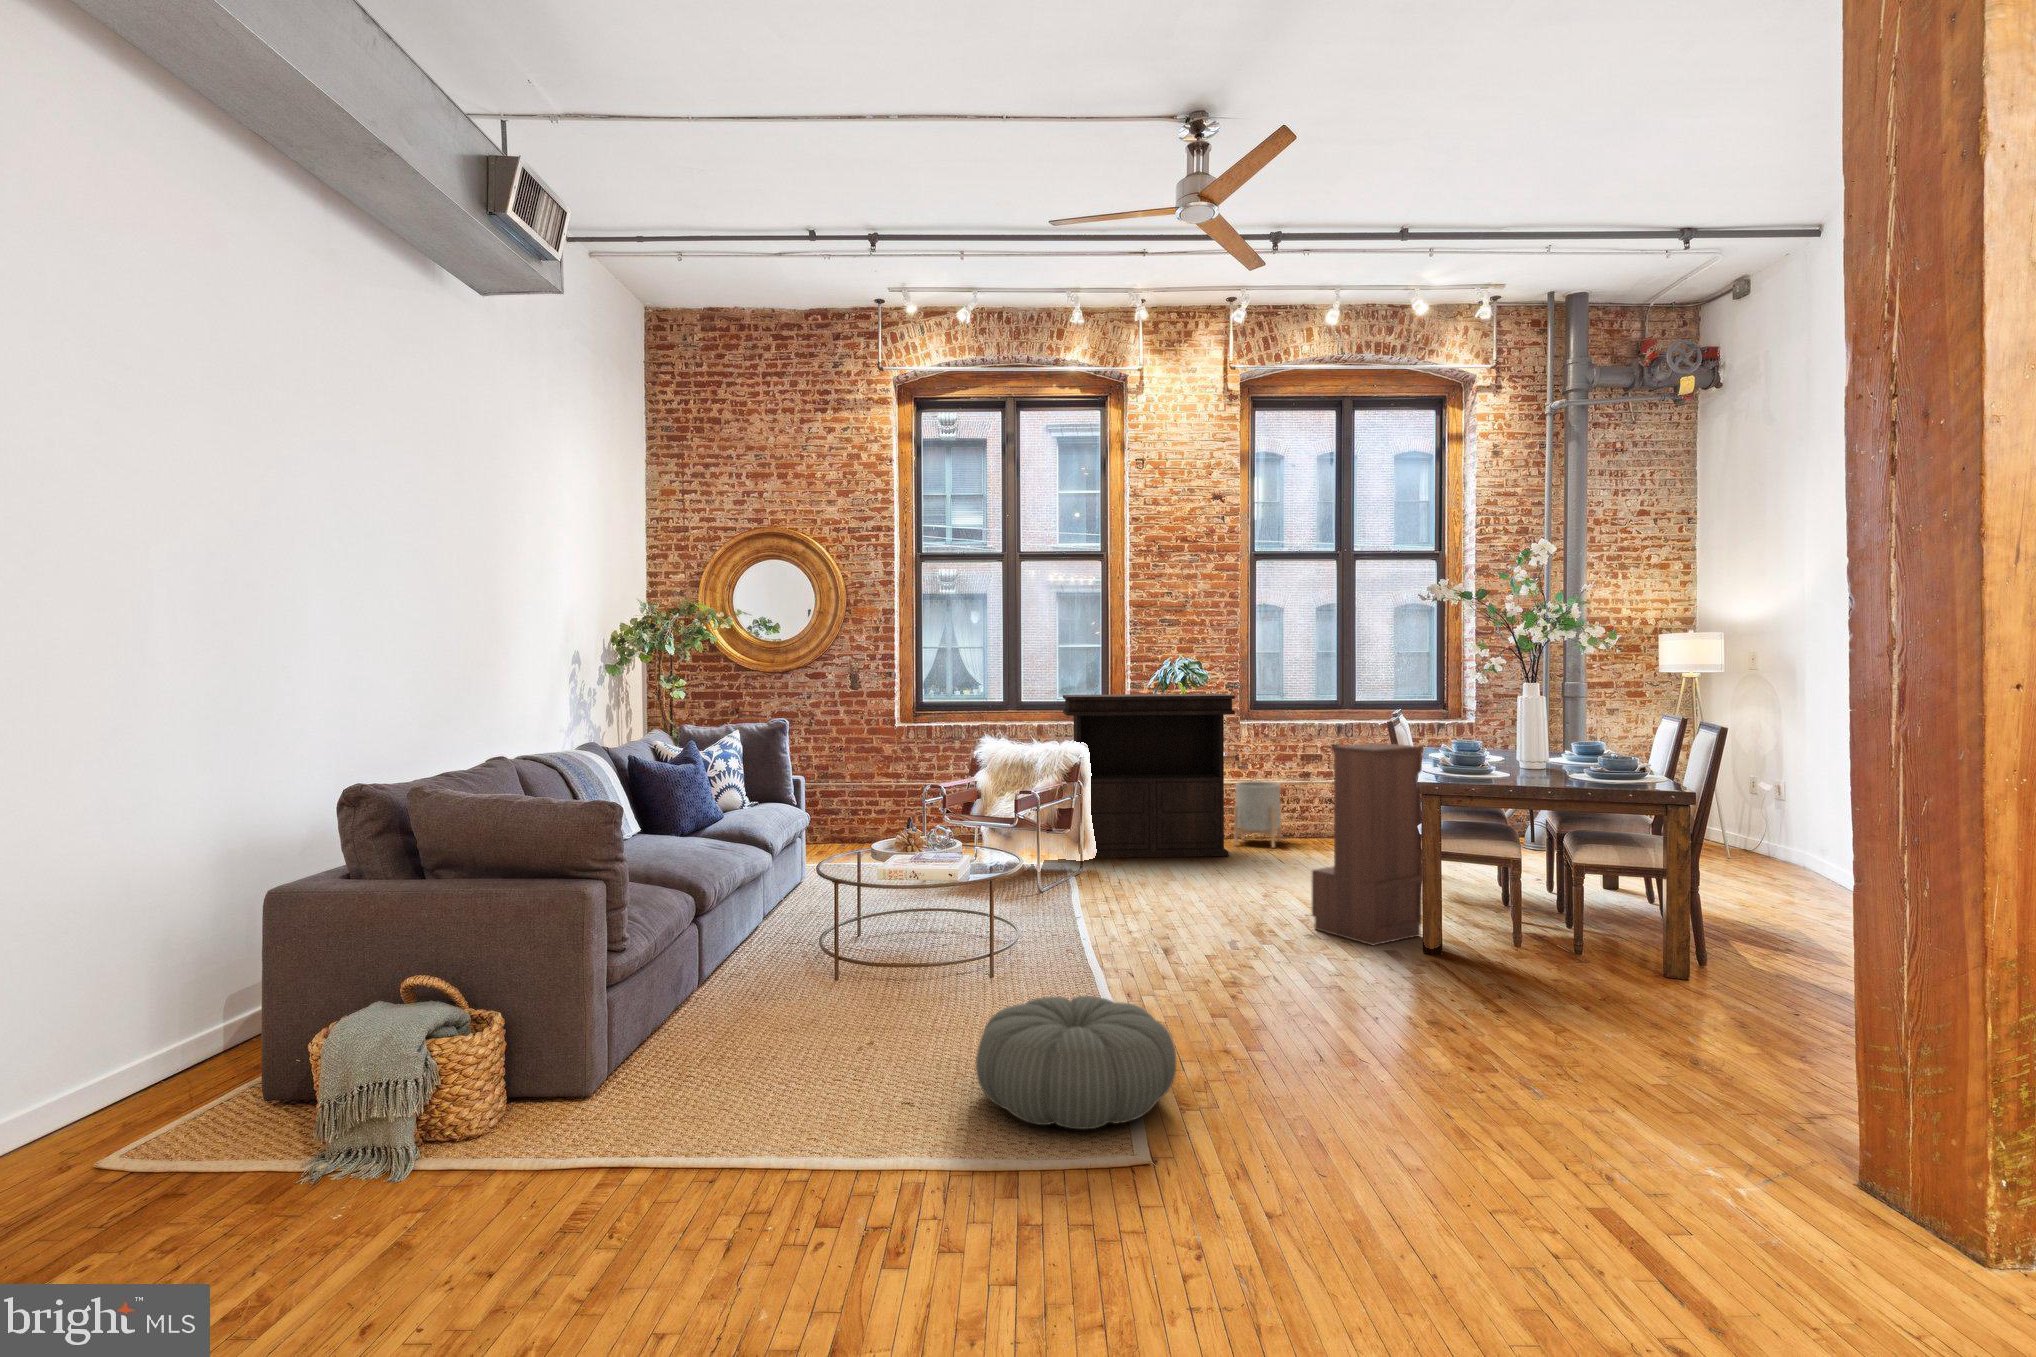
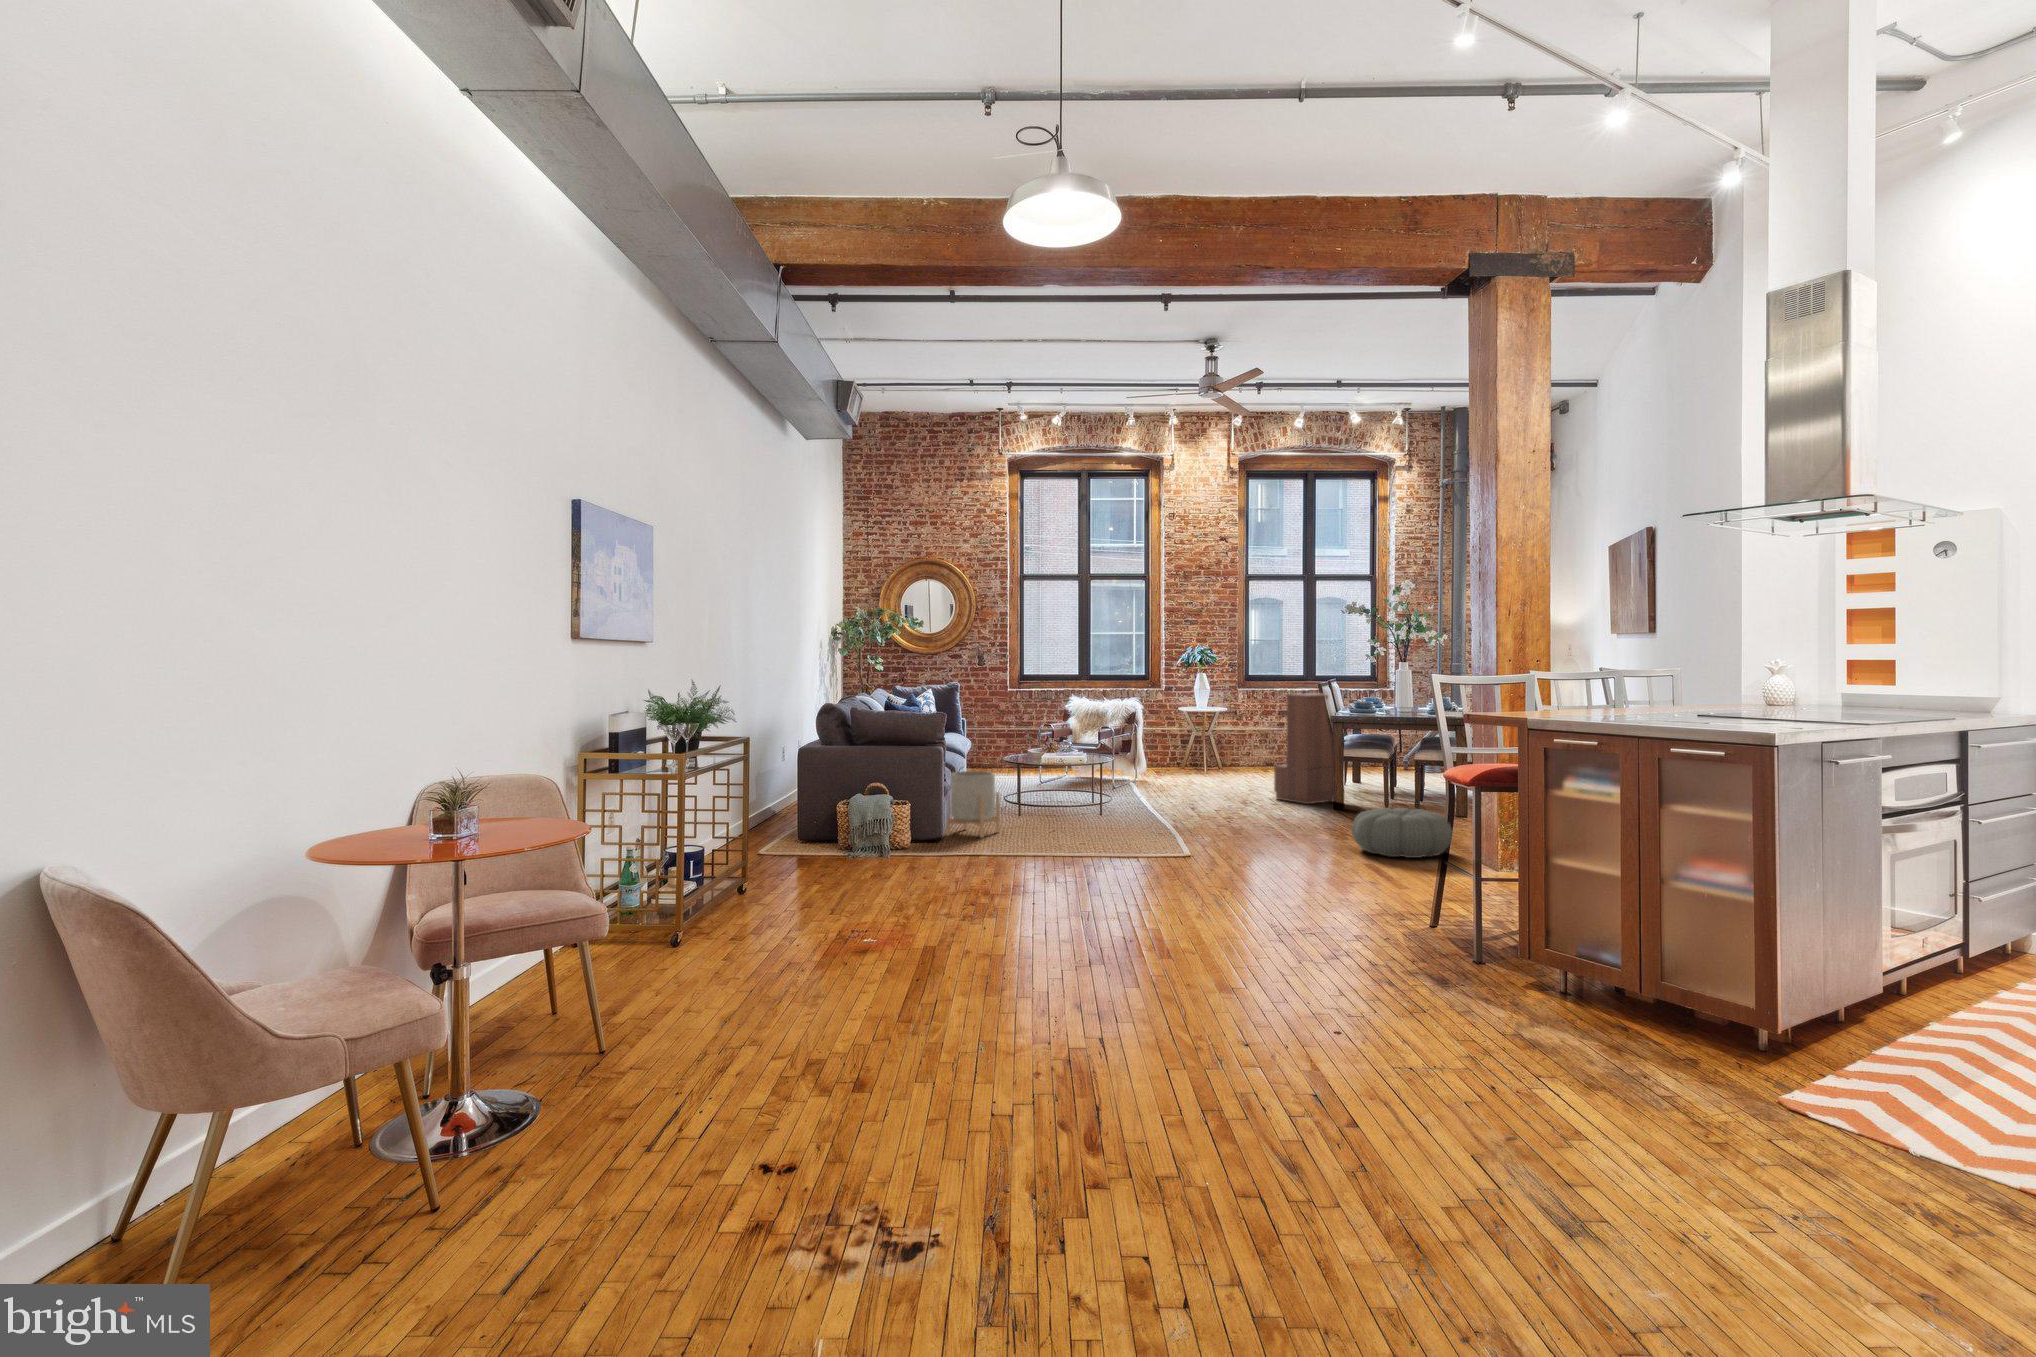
console table: present [1063,694,1235,858] -> none [1121,669,1233,774]
planter: present [1234,781,1281,848] -> present [946,771,1000,838]
pouf: present [976,996,1176,1129] -> present [1352,808,1452,858]

